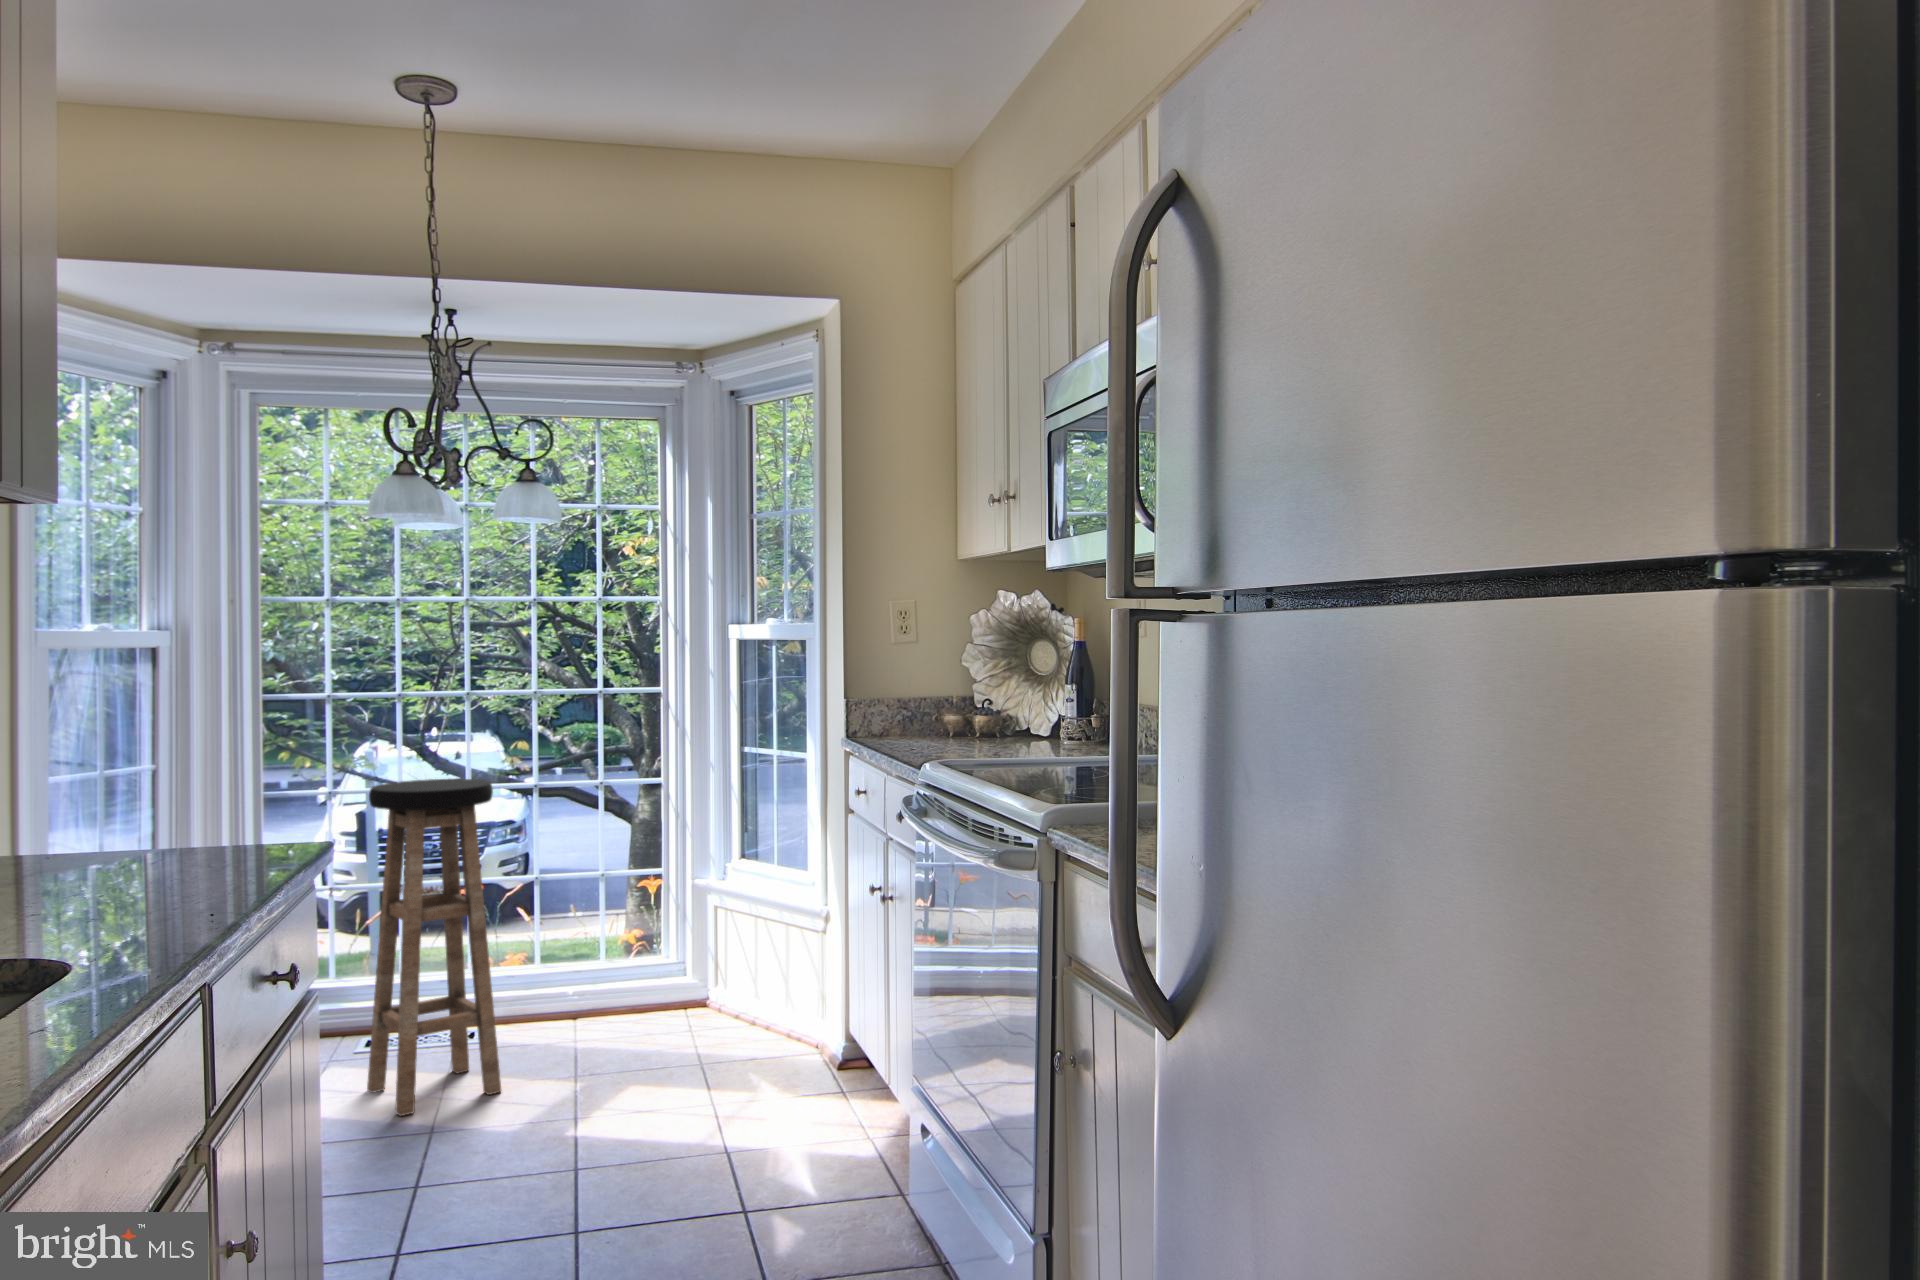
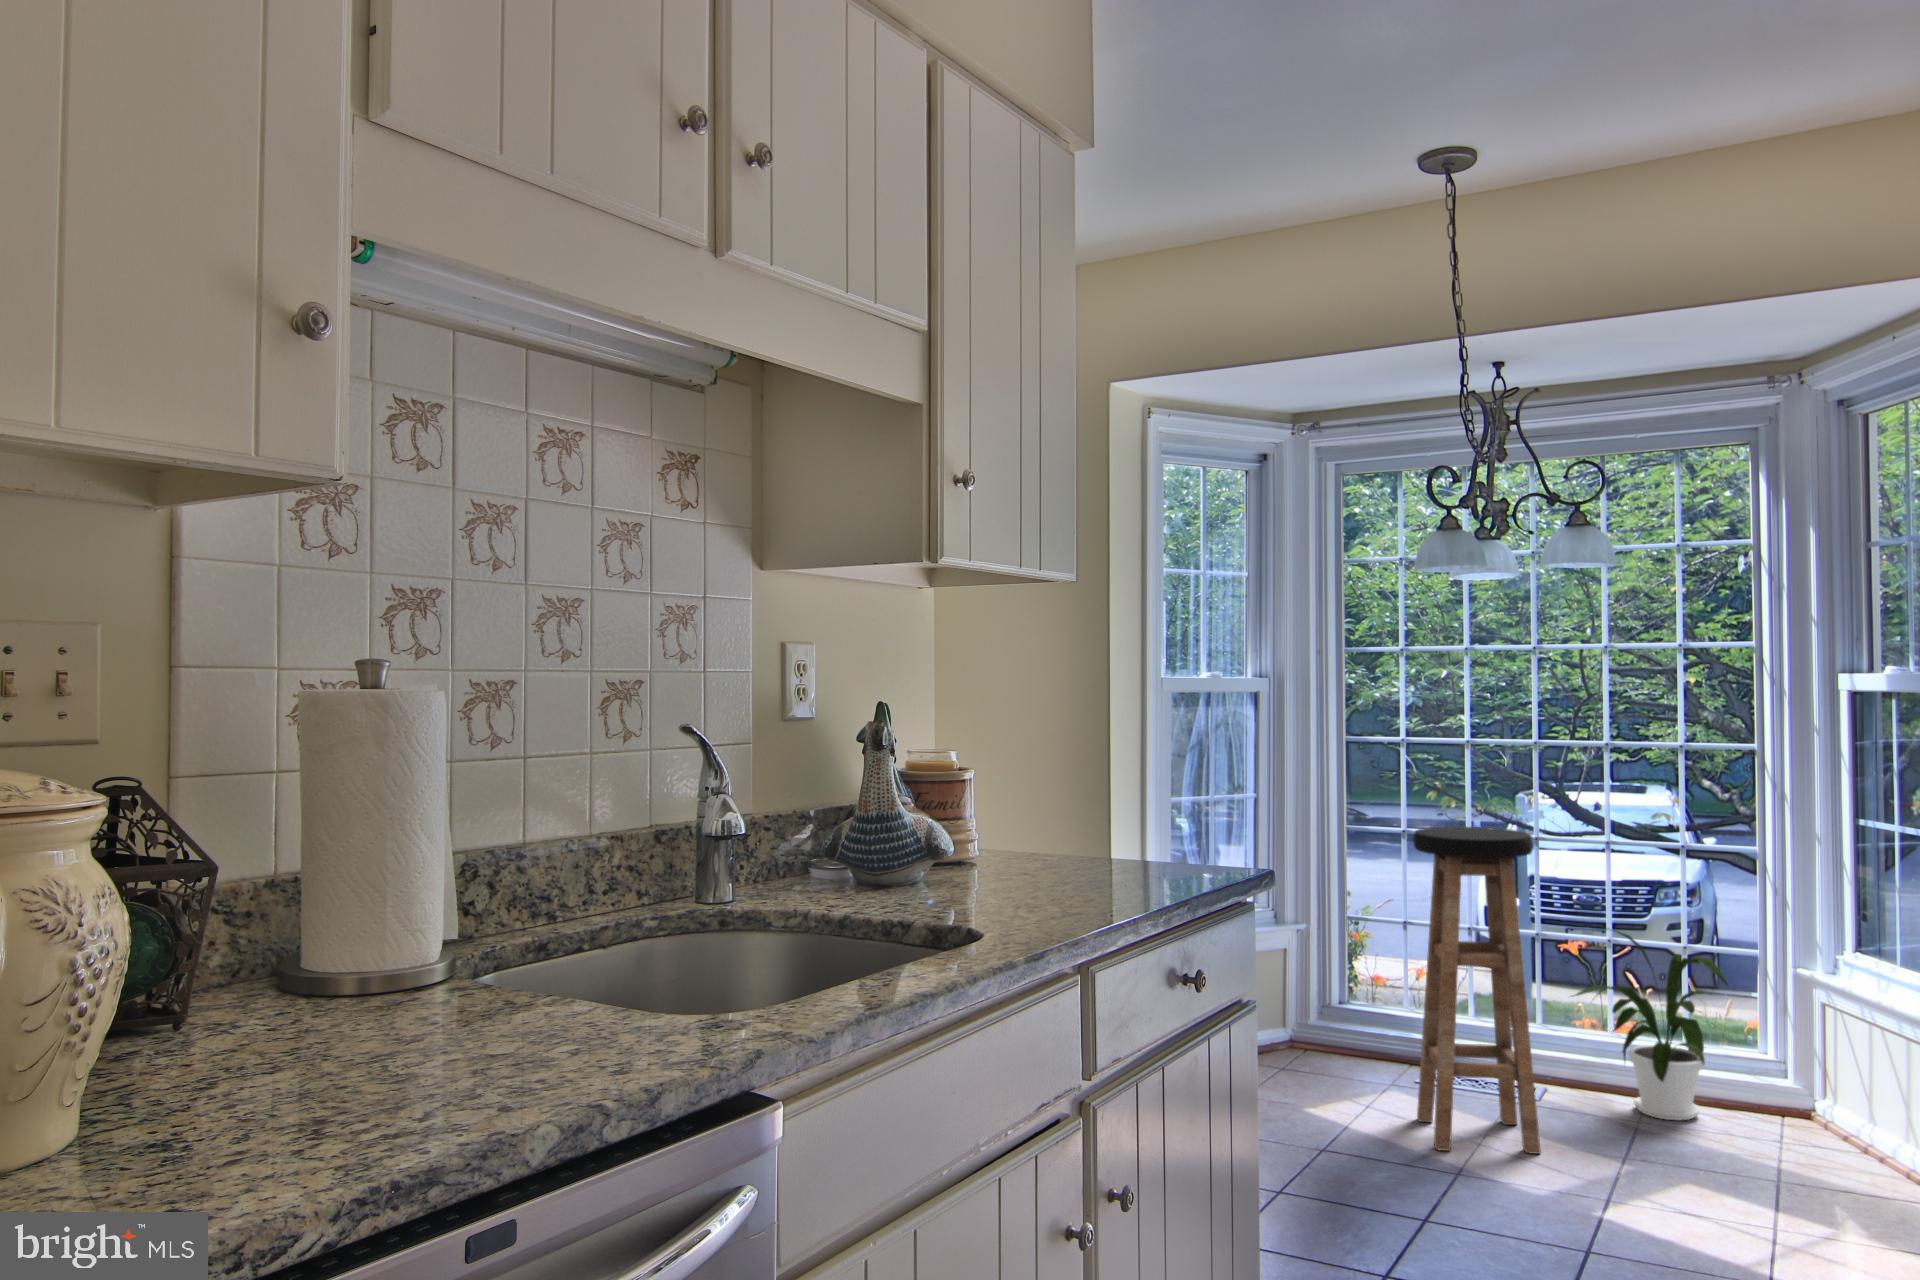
house plant: none [513,865,650,1033] -> present [1575,927,1728,1120]

